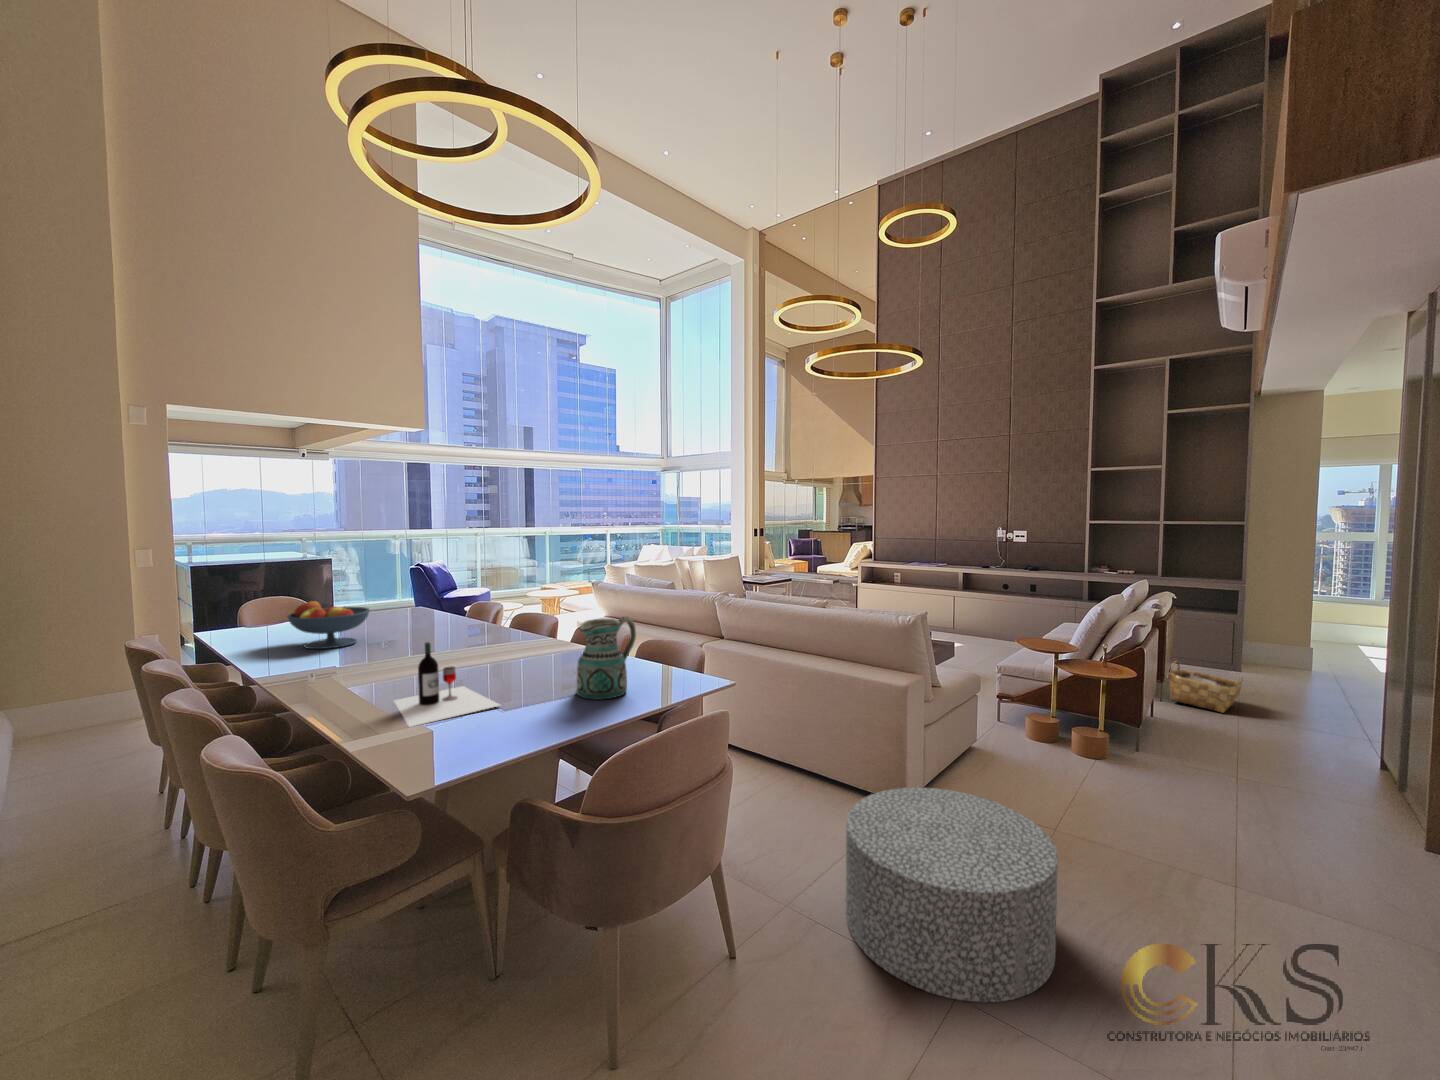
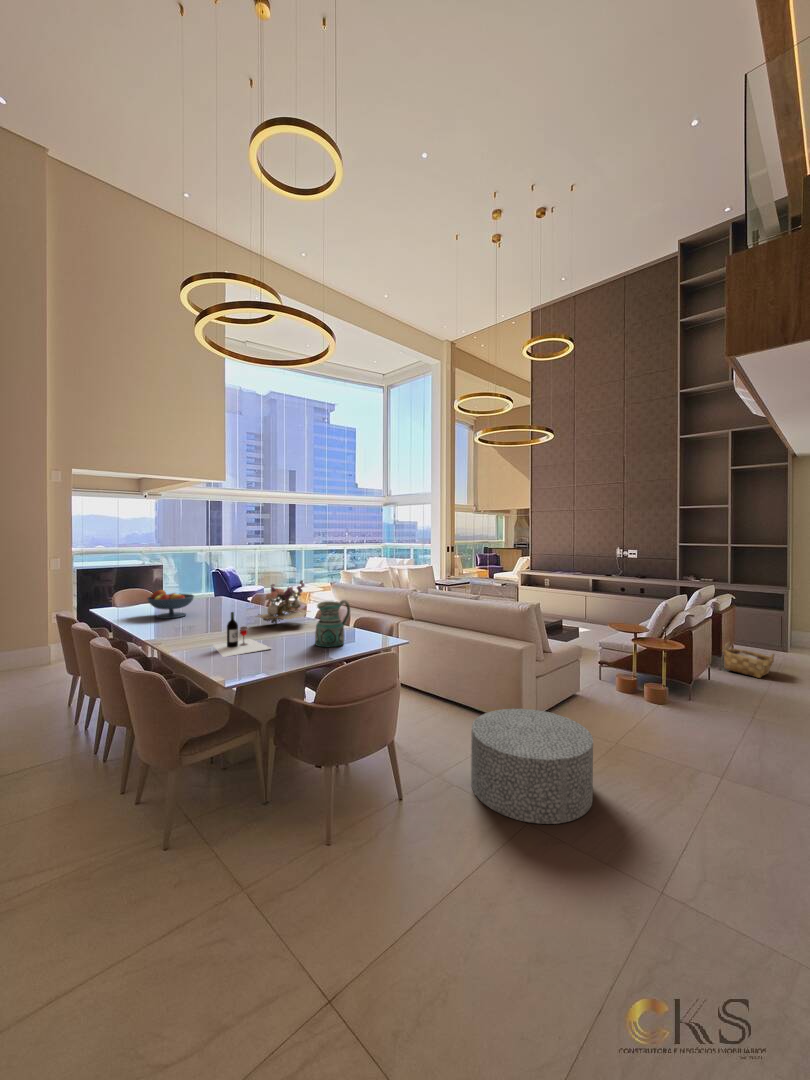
flower arrangement: none [471,580,566,657] -> present [257,580,310,624]

